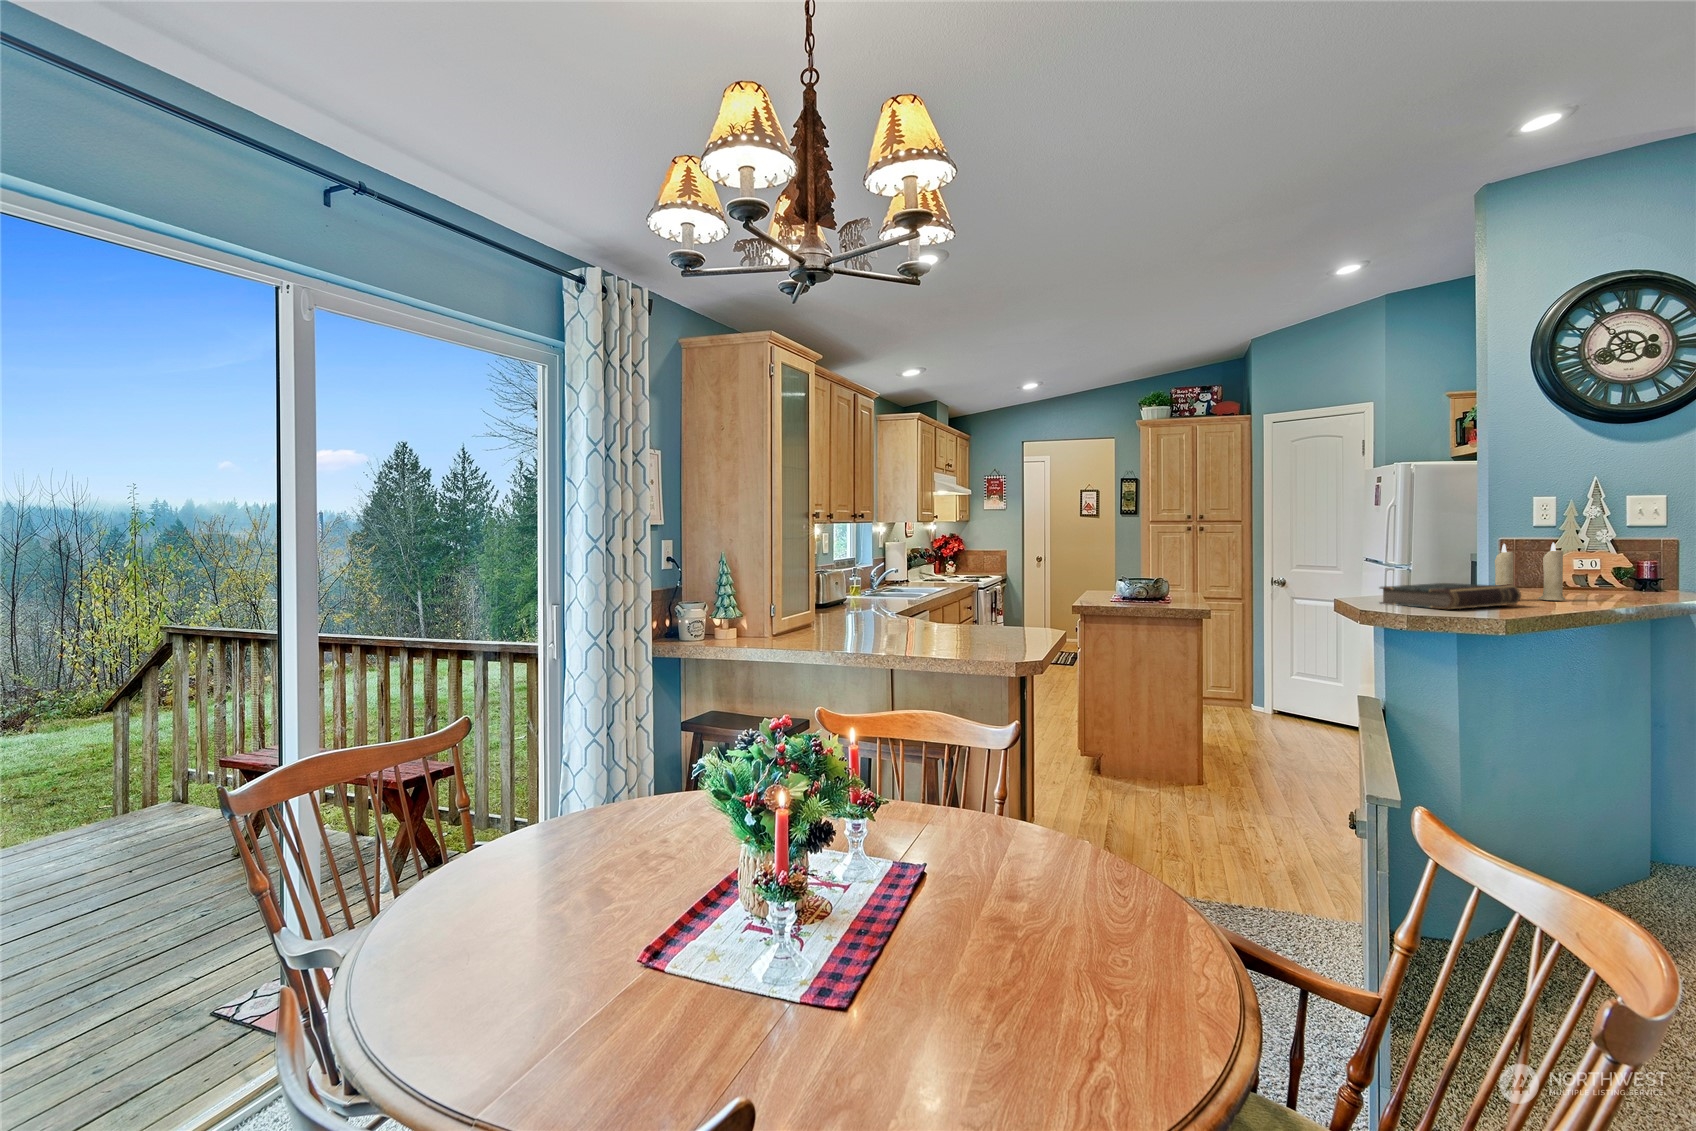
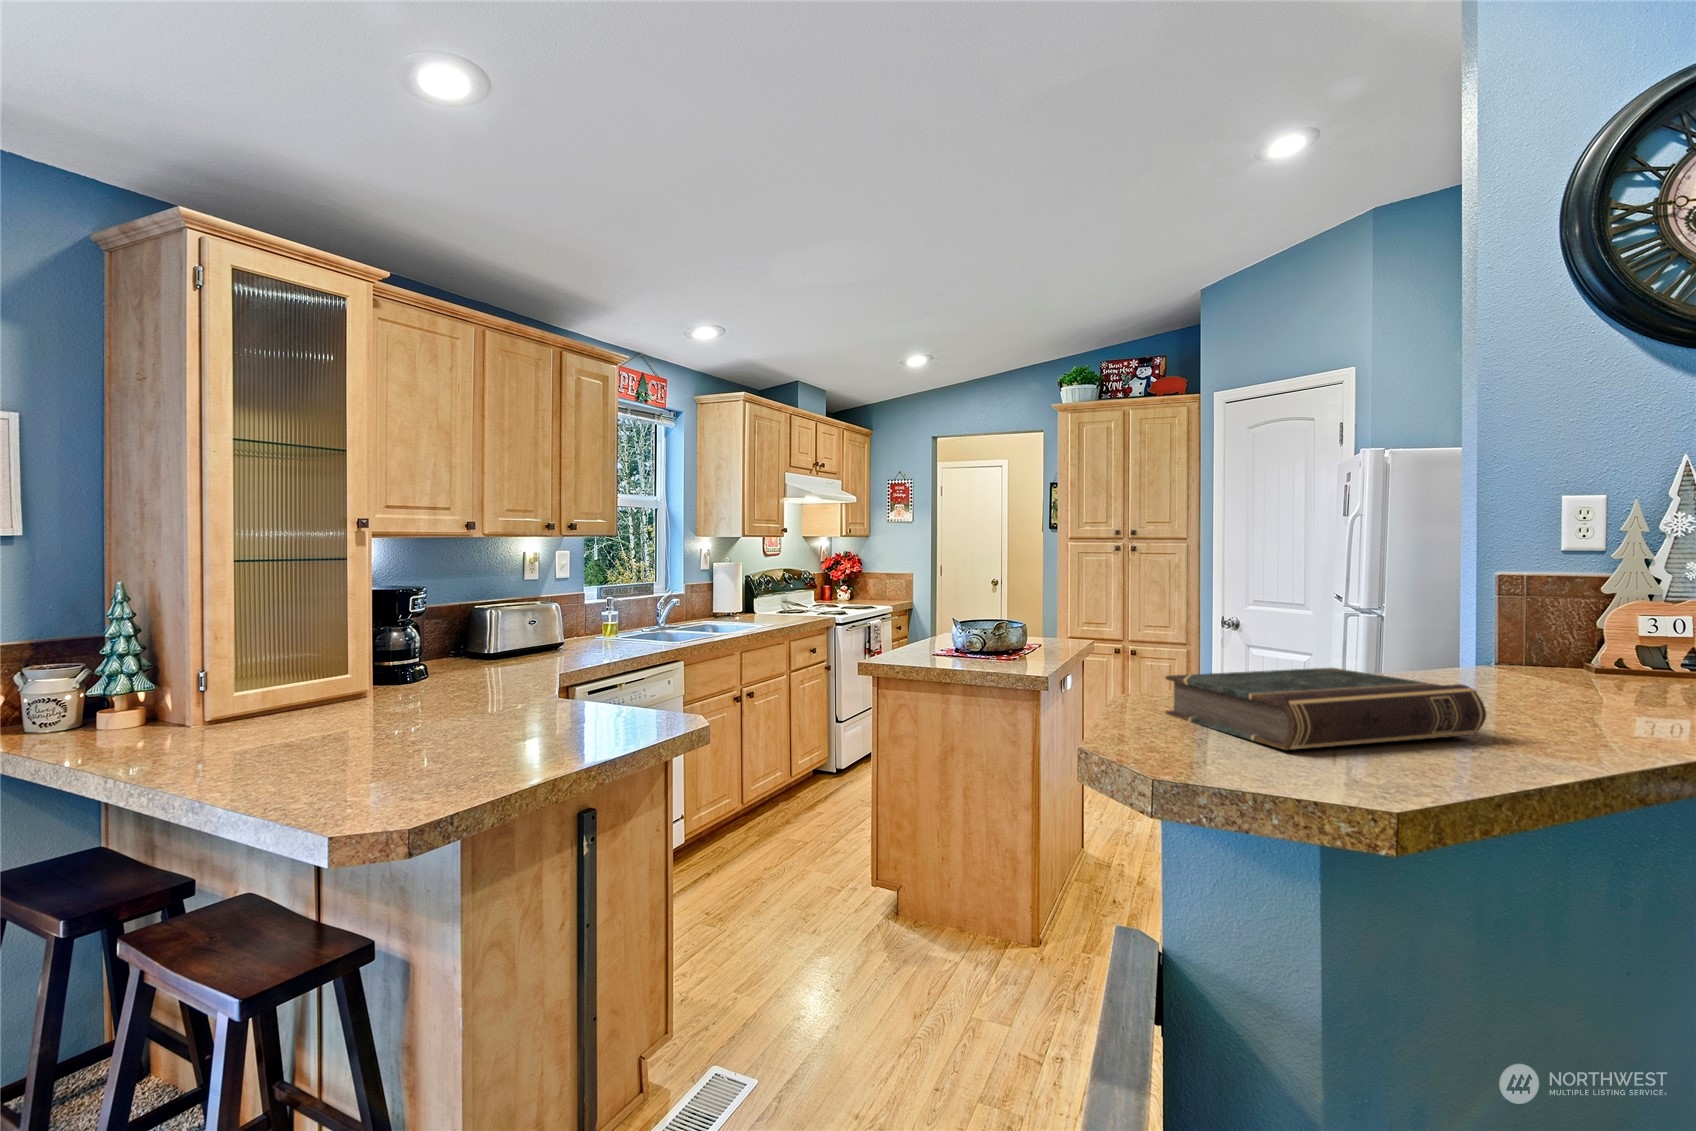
candle: present [1495,543,1566,600] -> none [1436,581,1608,719]

